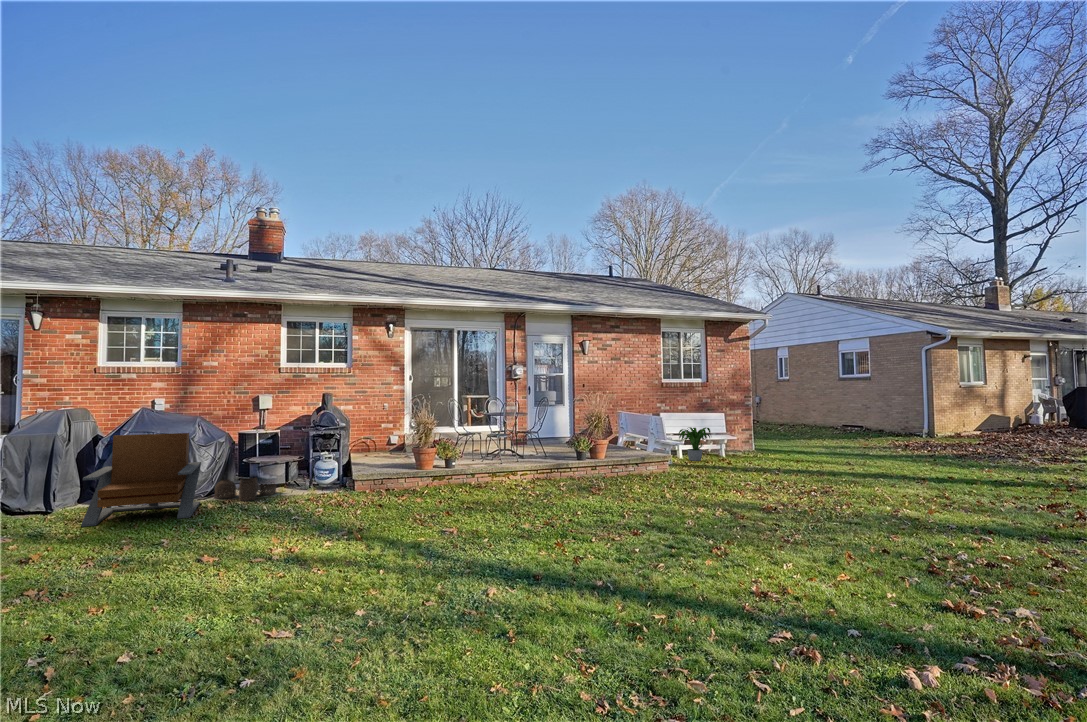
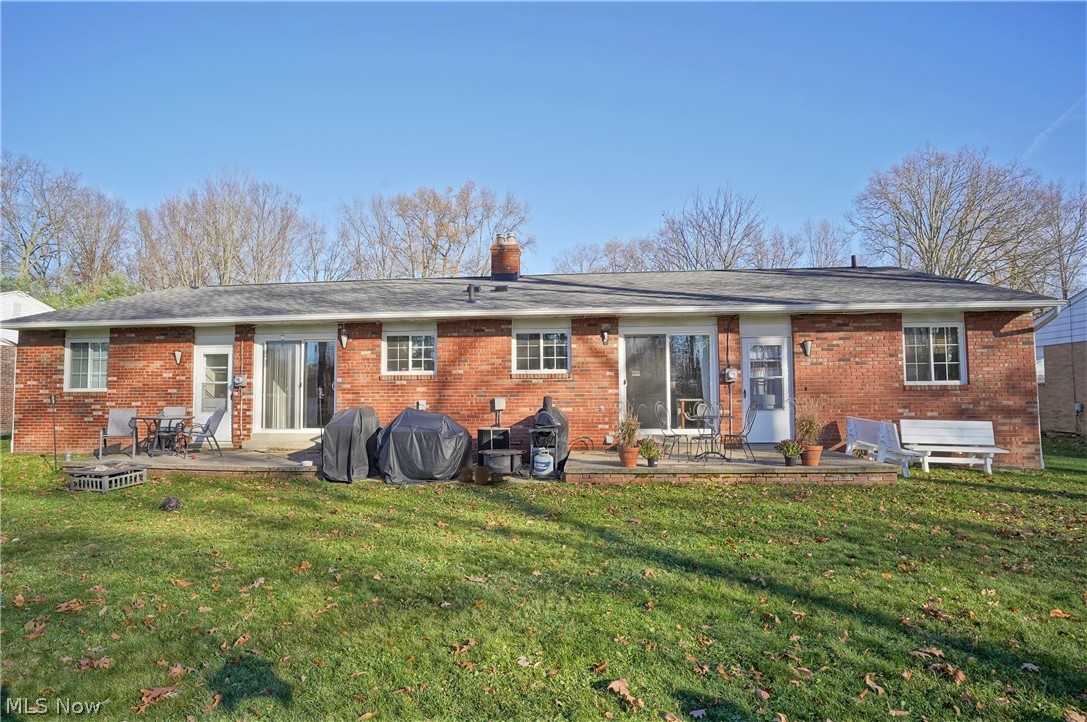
potted plant: present [679,427,711,461] -> none [923,437,969,477]
lounge chair: present [81,433,201,527] -> none [369,427,447,494]

